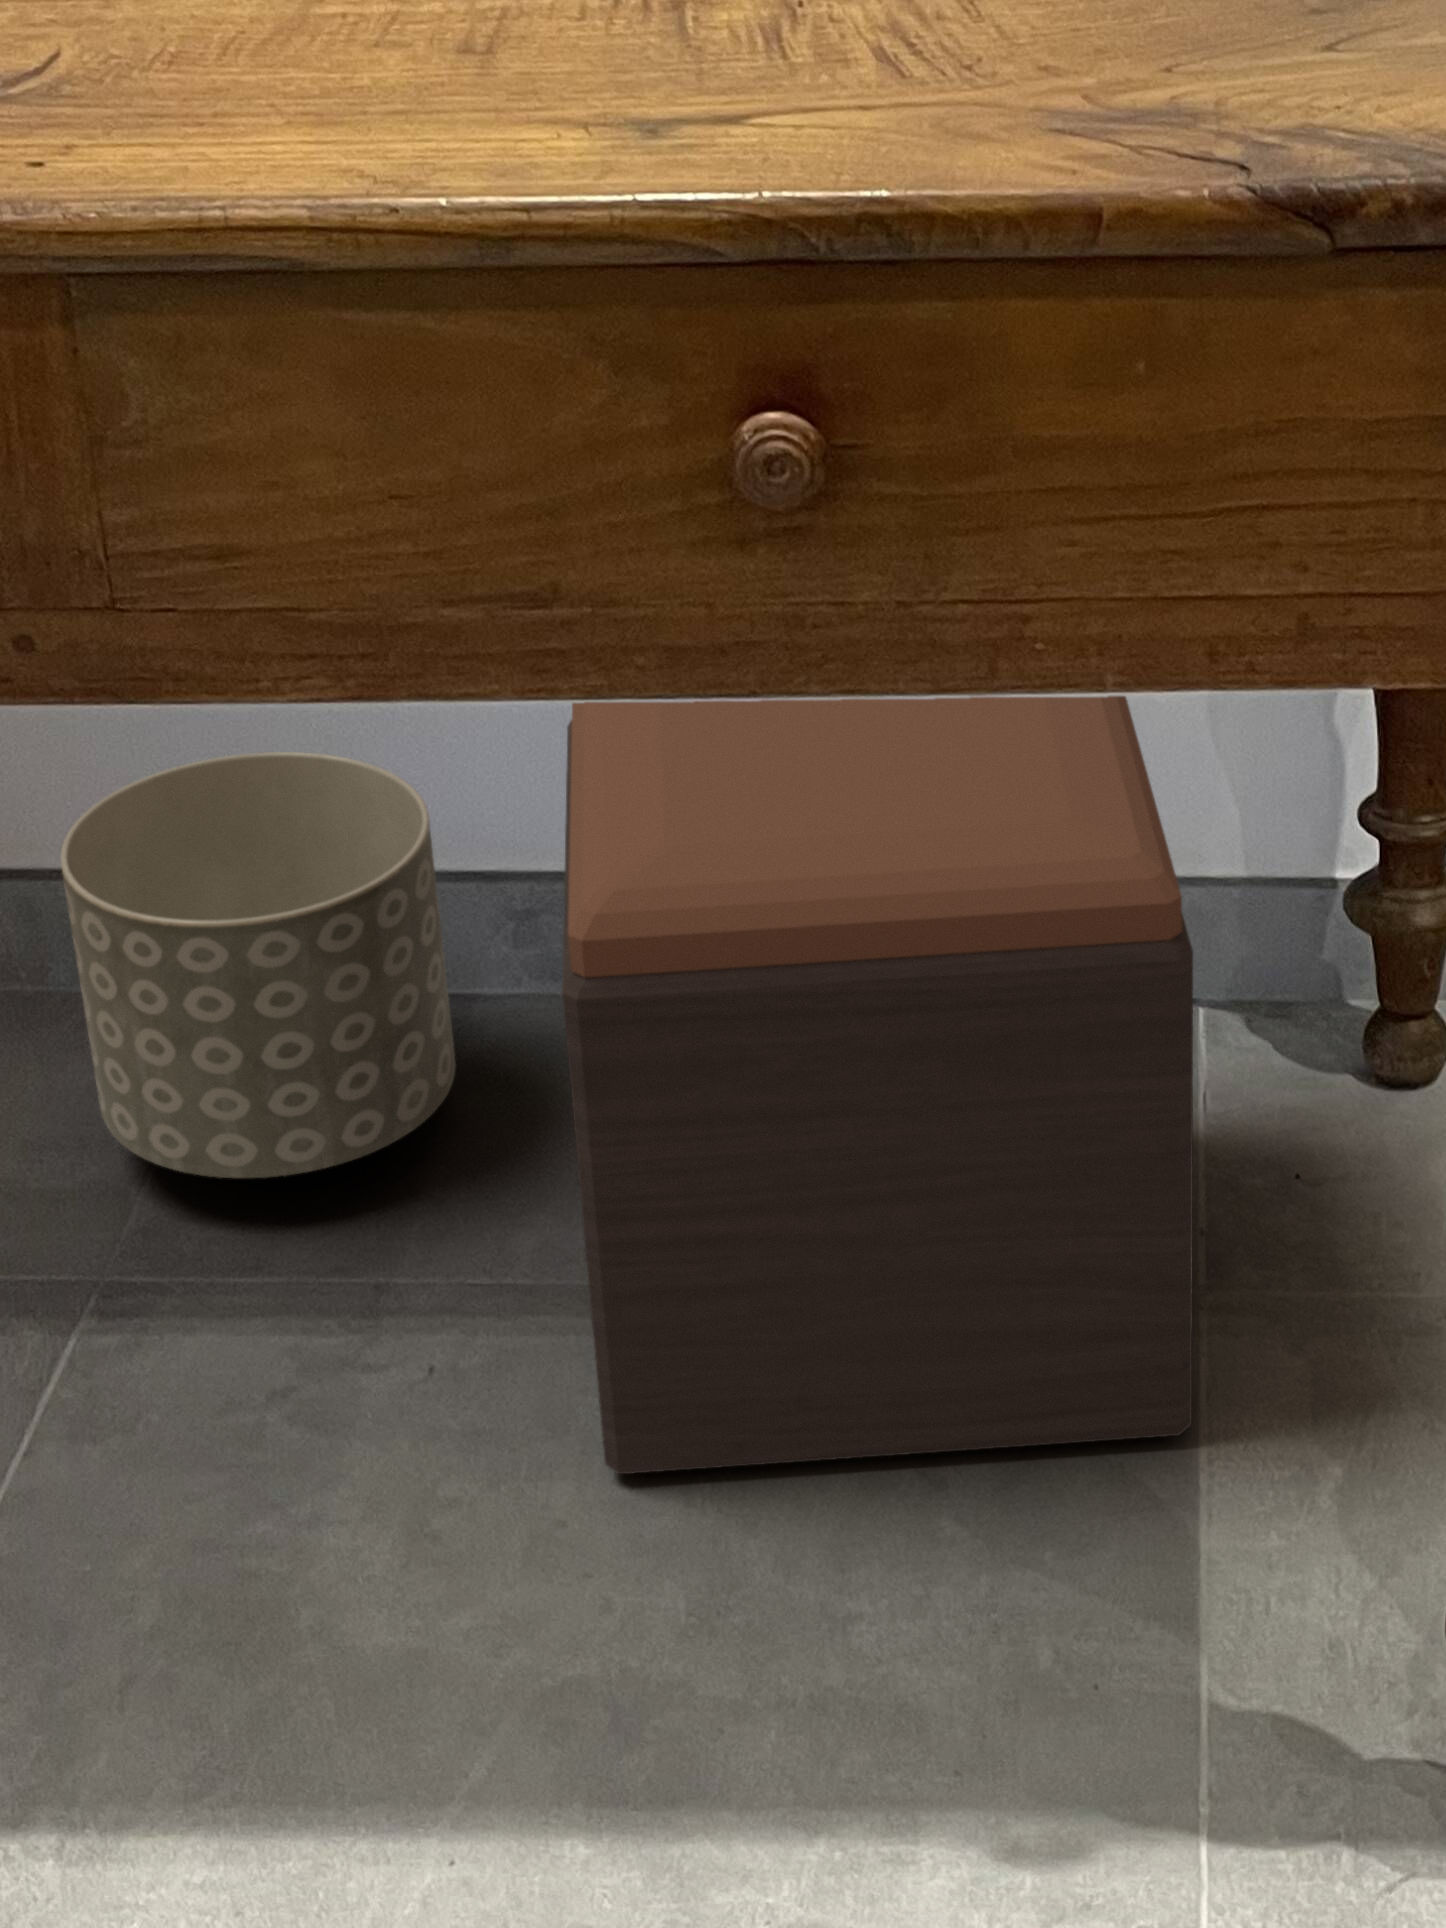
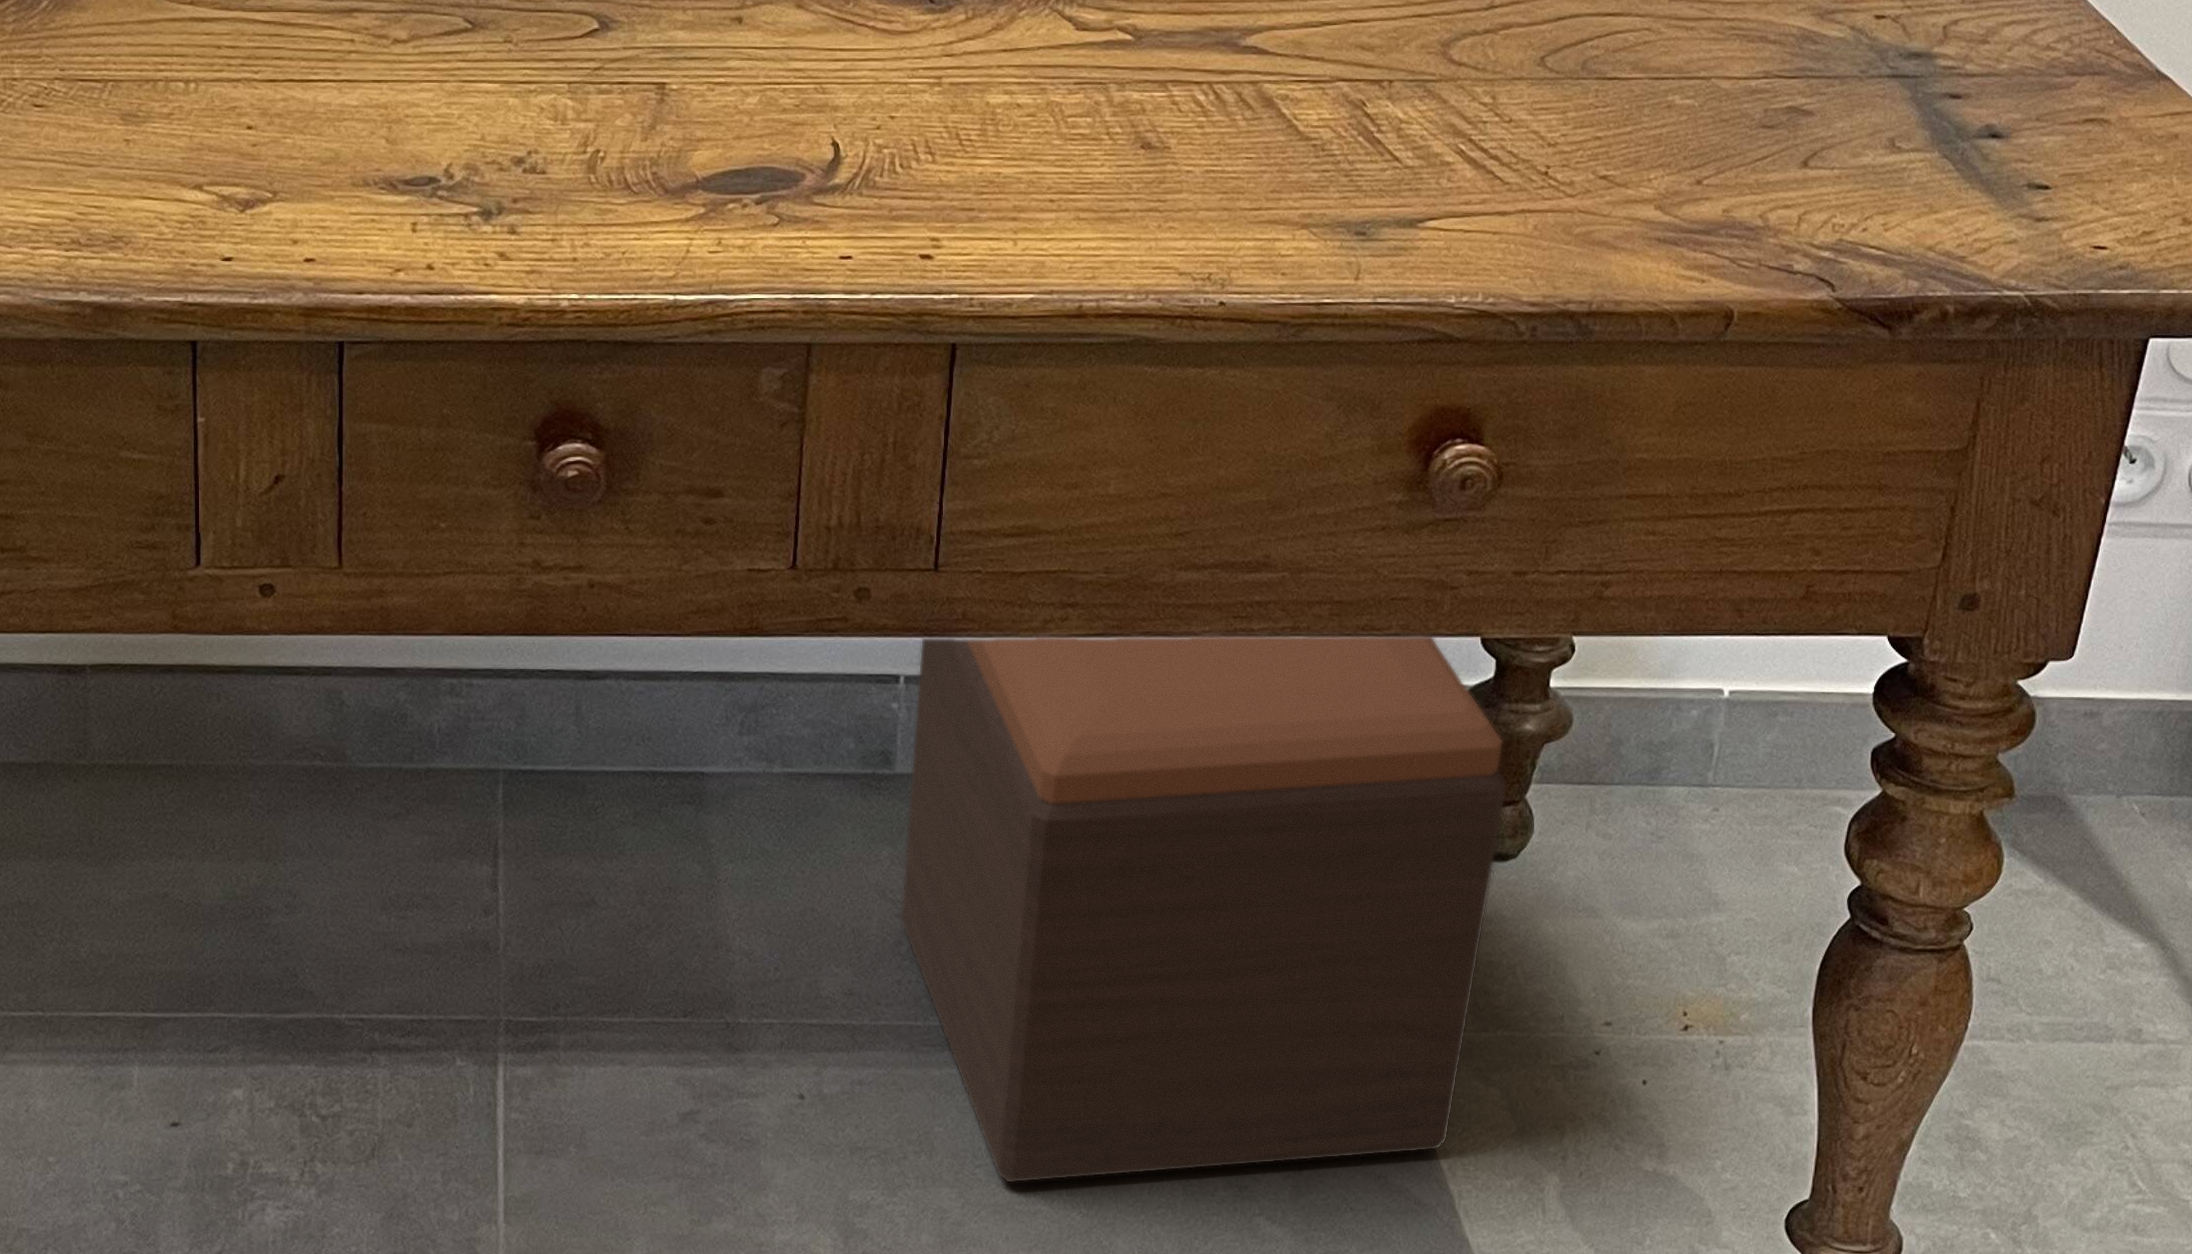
planter: present [61,752,455,1178] -> none [485,587,782,938]

